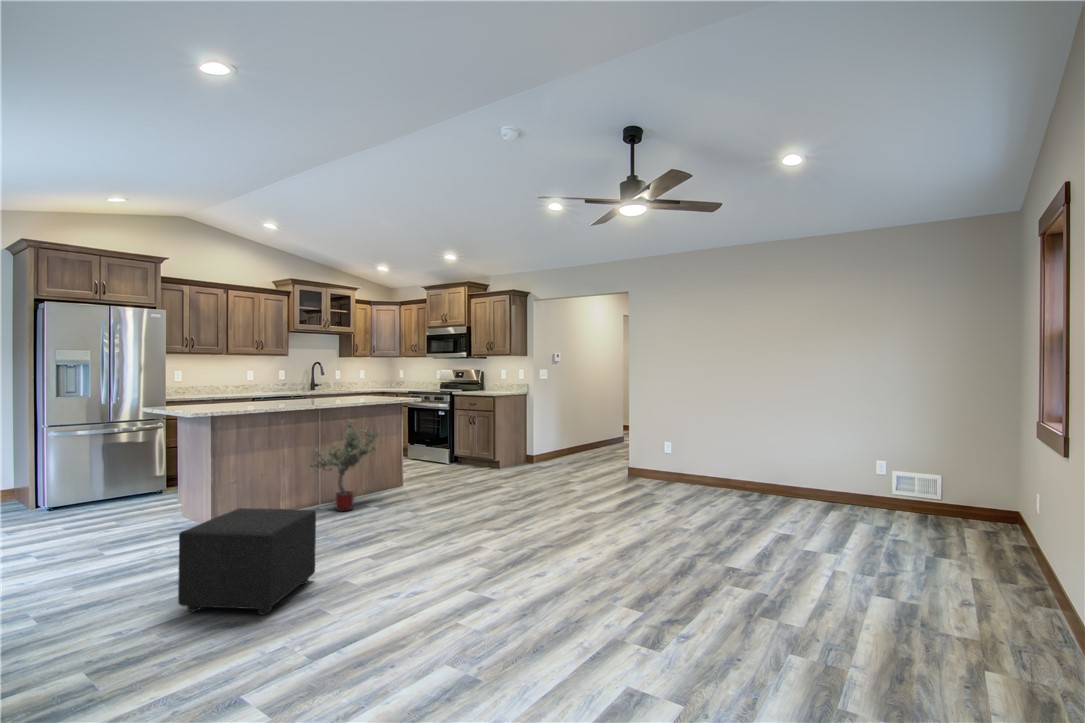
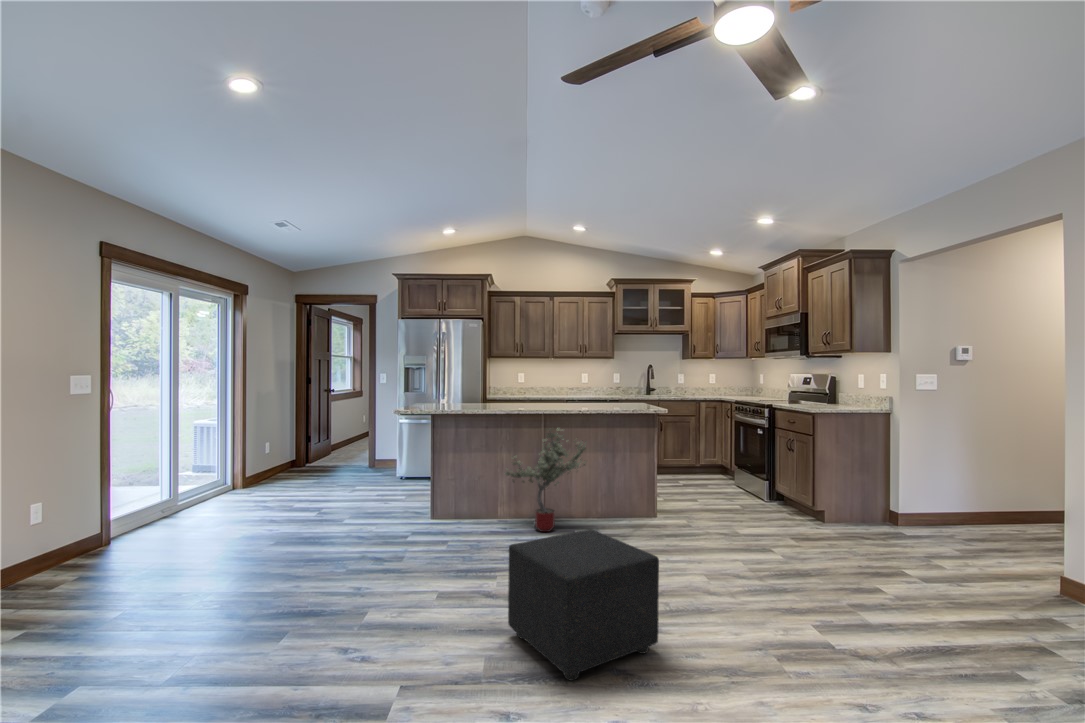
ottoman: present [178,508,316,614] -> present [508,529,659,681]

